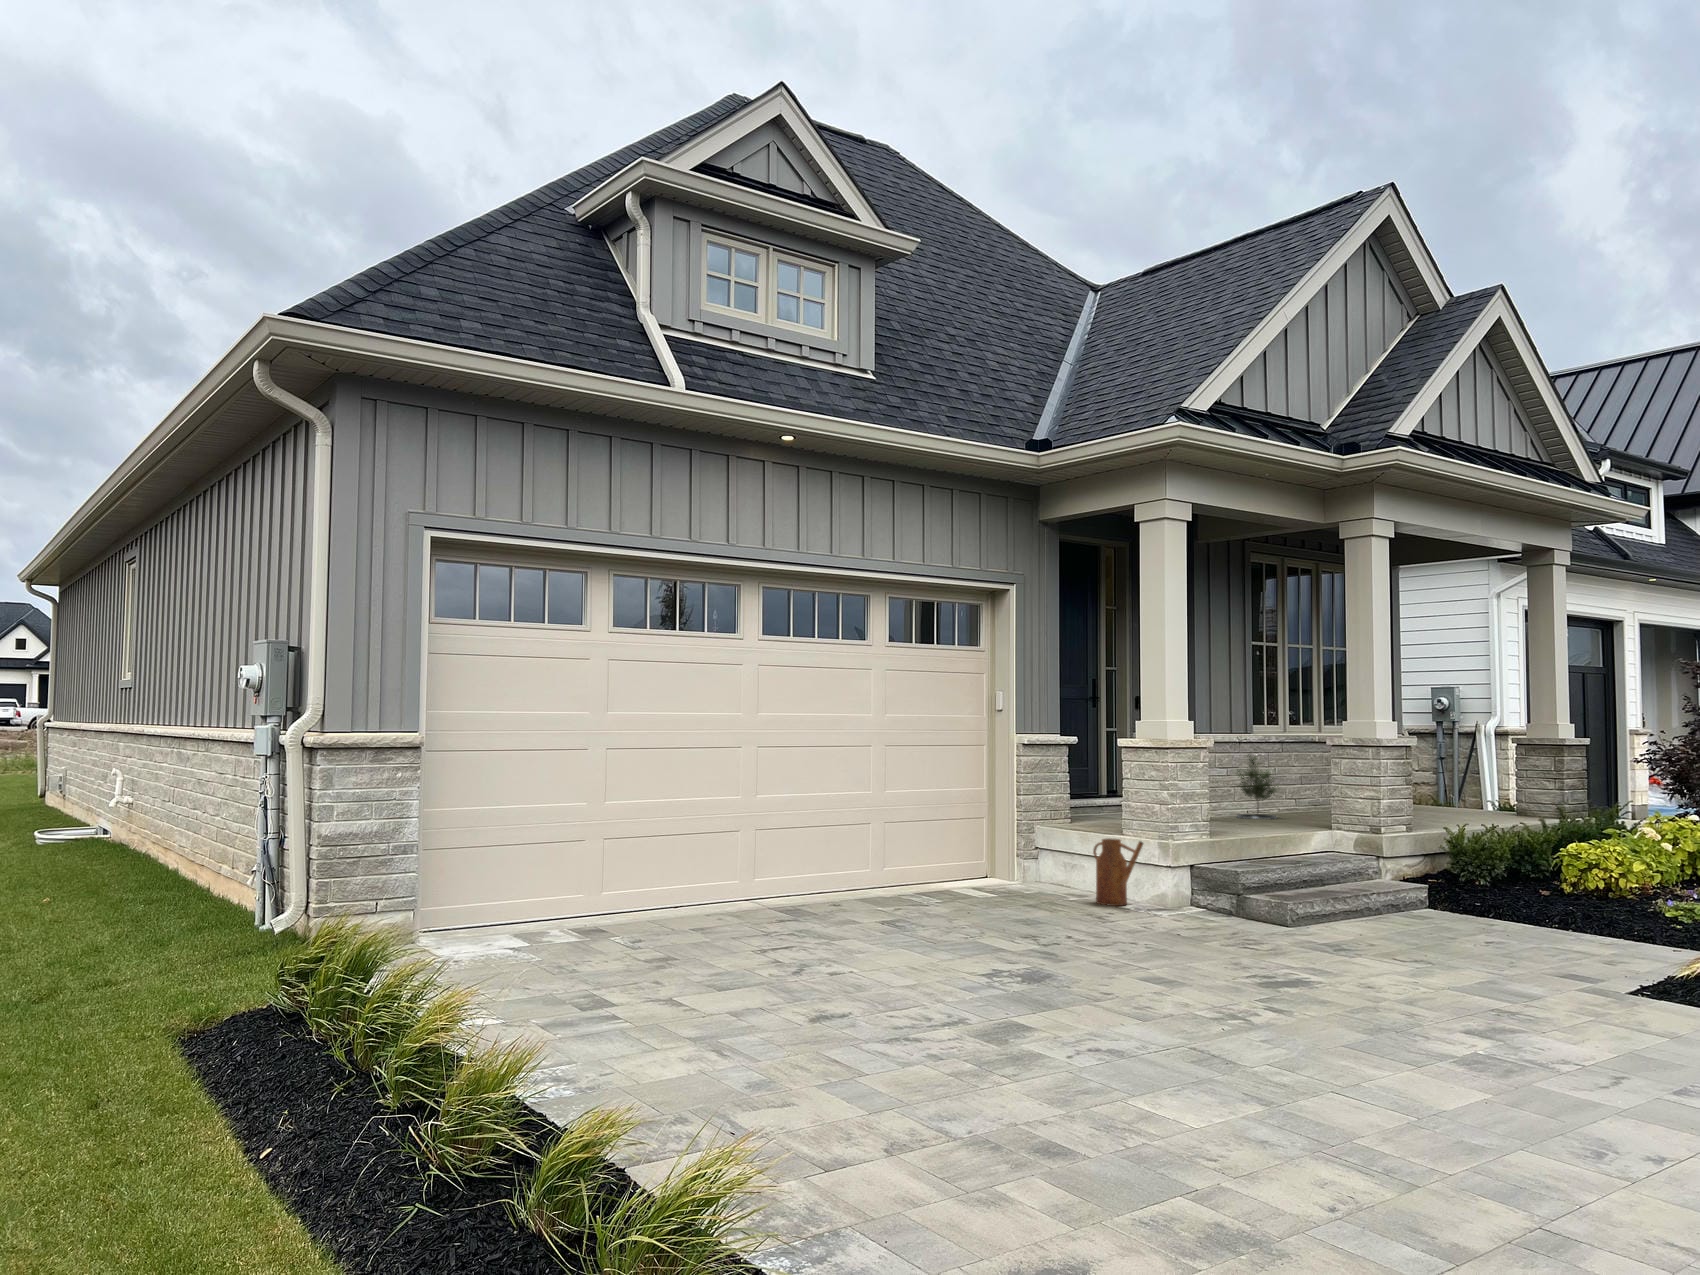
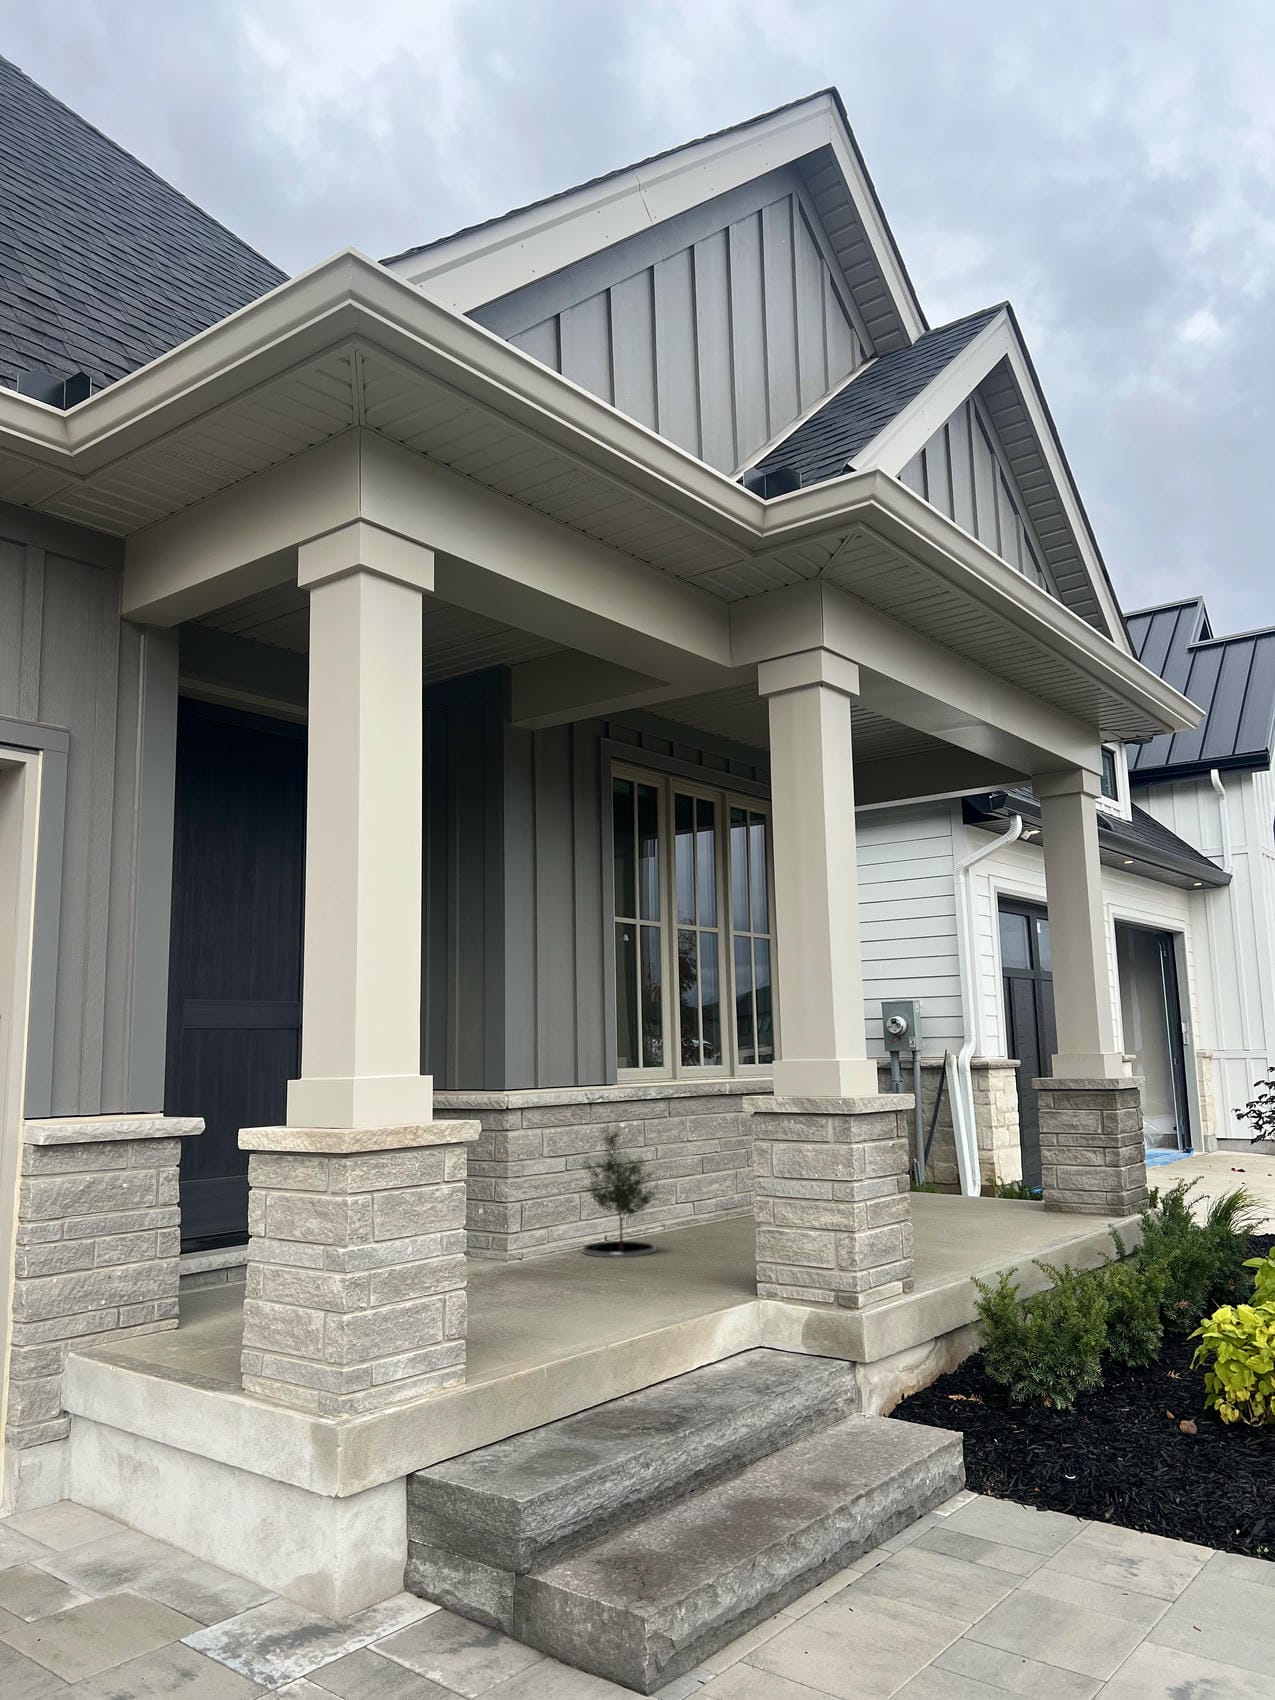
watering can: present [1093,838,1143,906] -> none [145,1407,269,1621]

